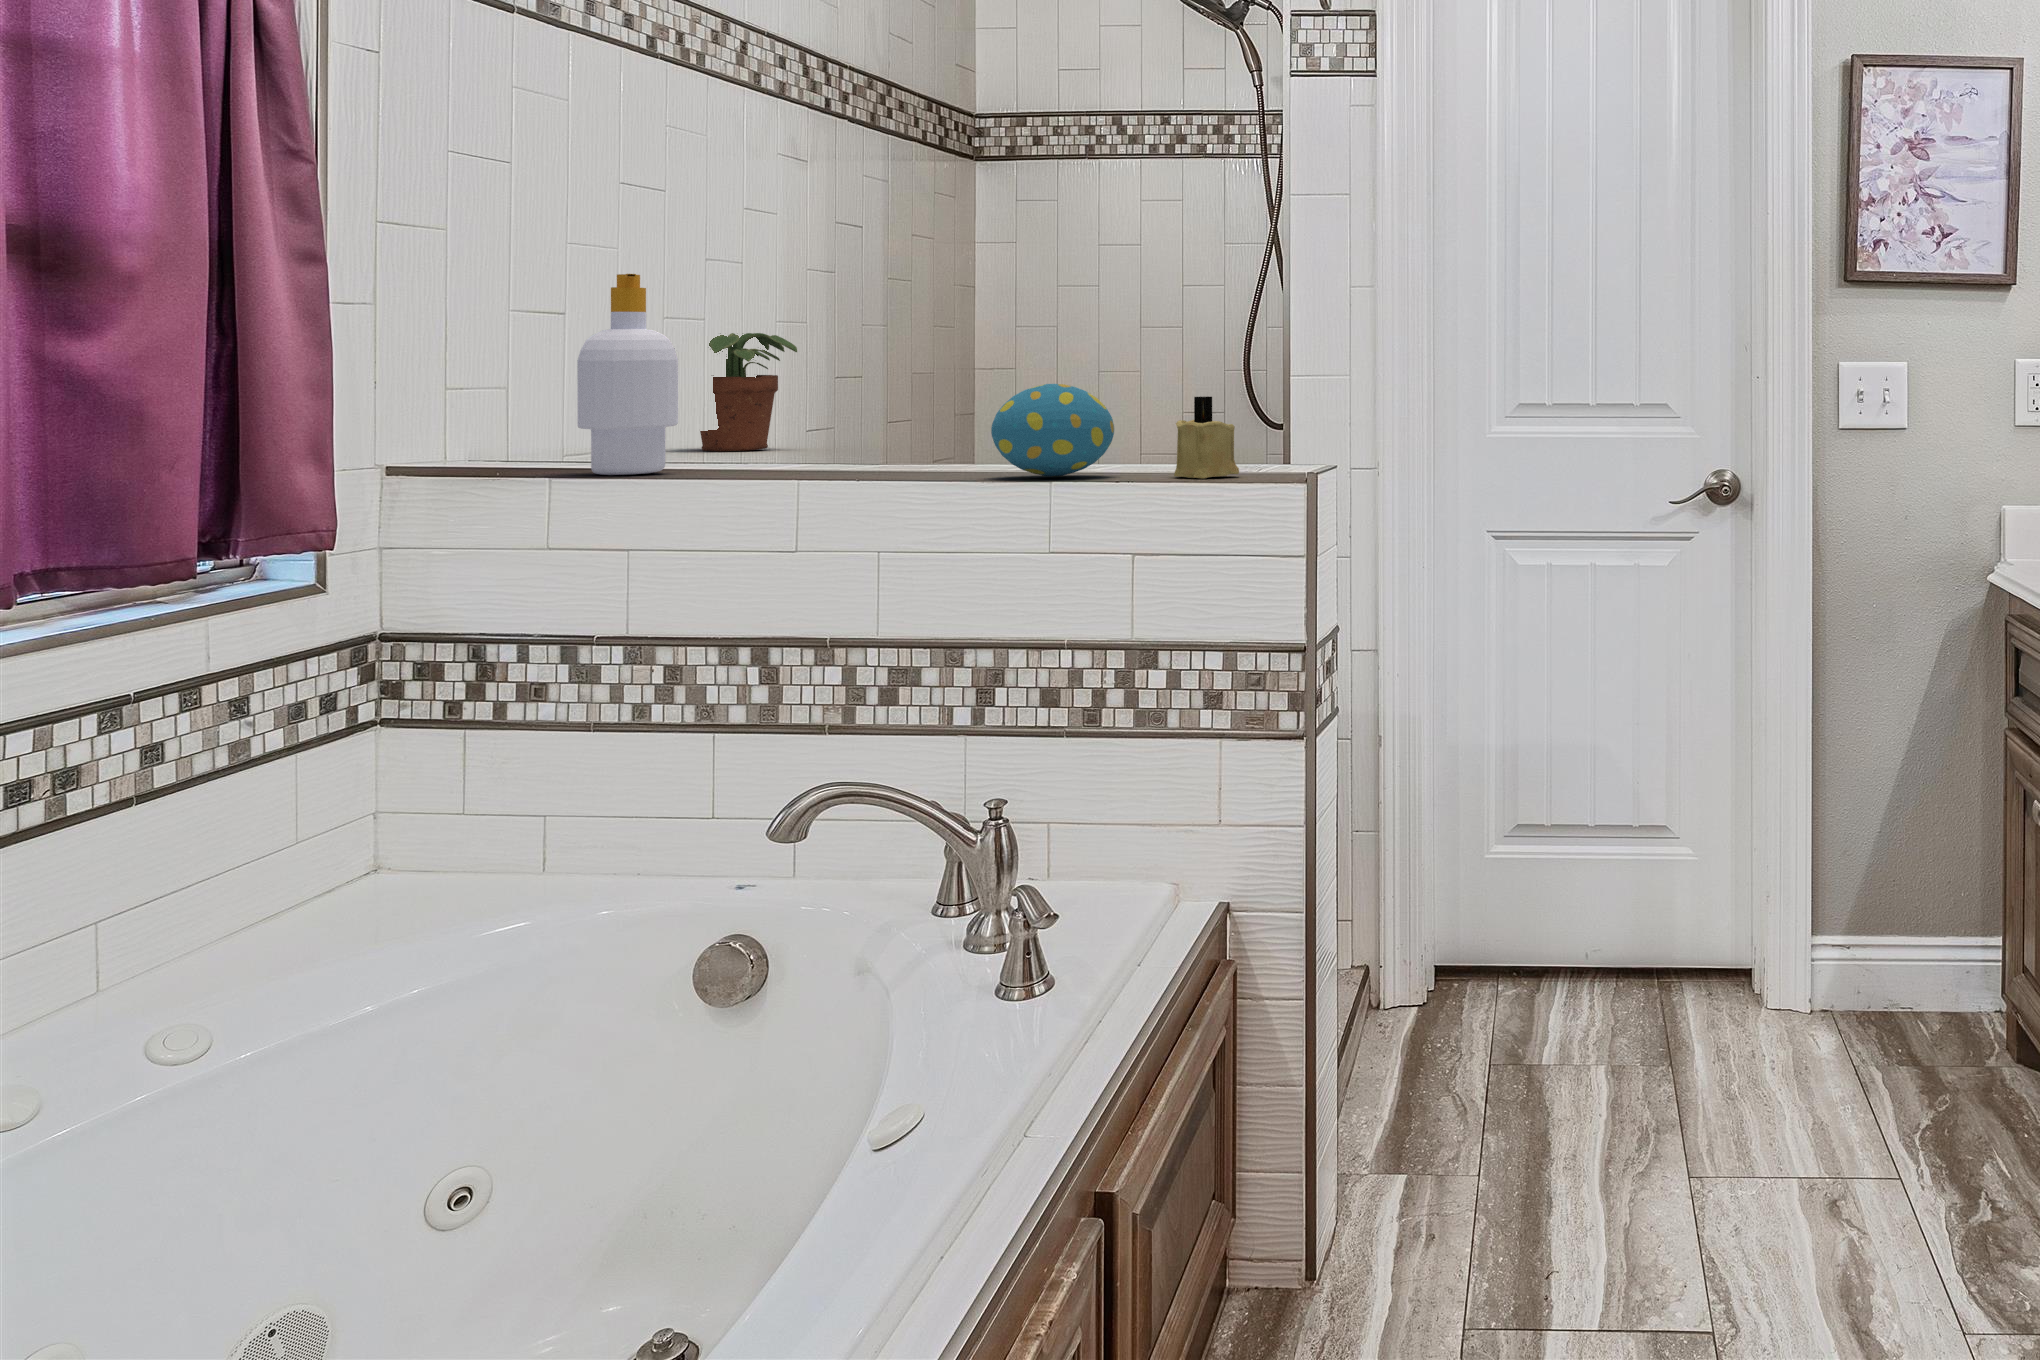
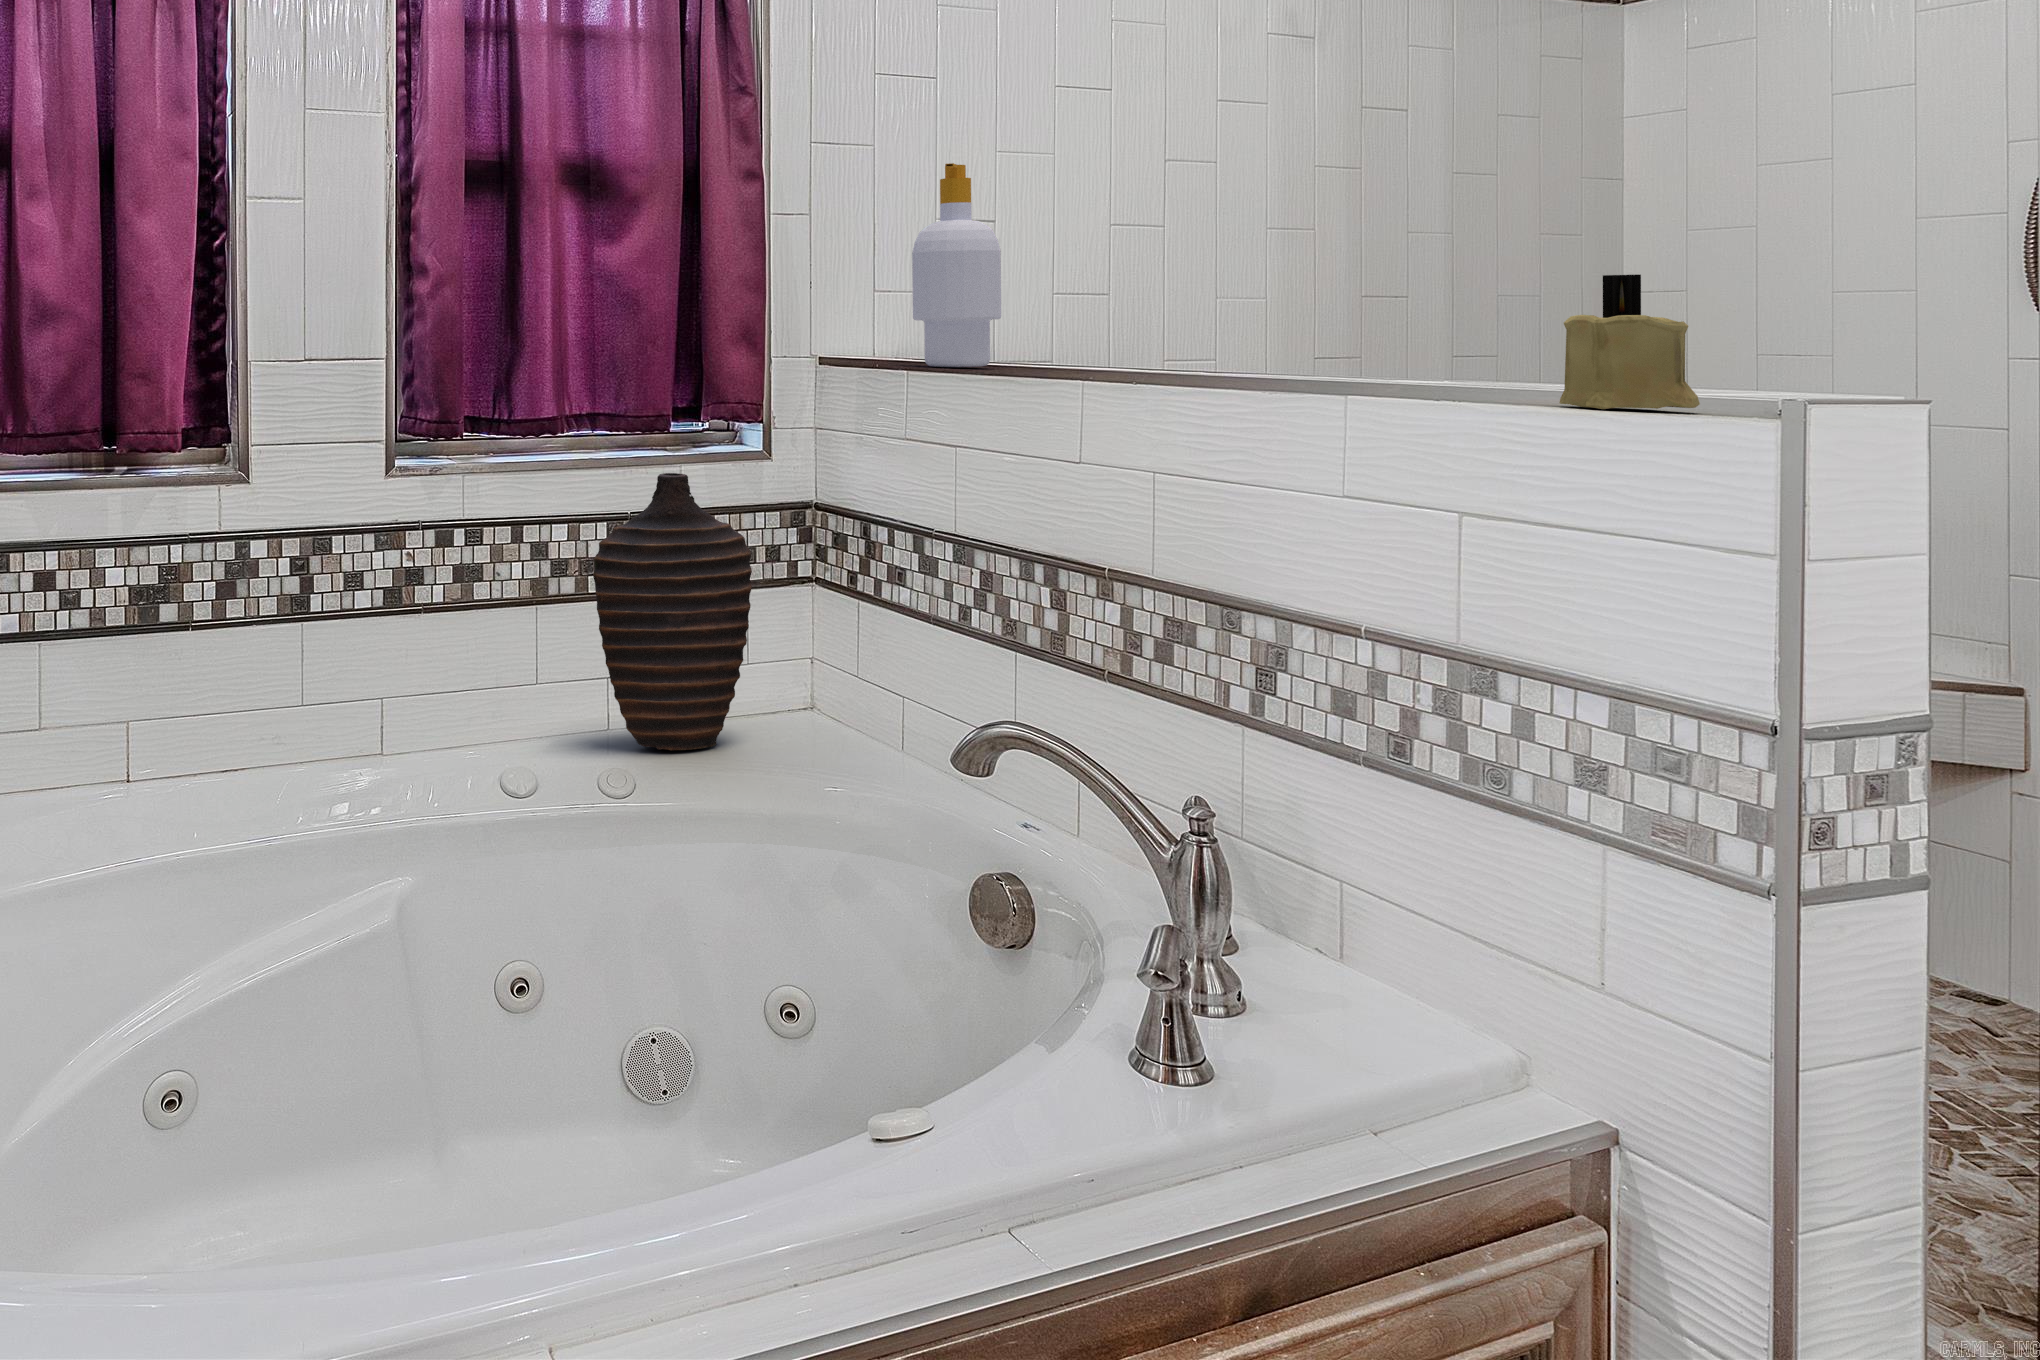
potted plant: present [700,333,797,451] -> none [1134,237,1269,367]
decorative egg: present [991,384,1114,476] -> none [1267,261,1472,392]
decorative vase: none [117,632,356,995] -> present [593,473,752,751]

